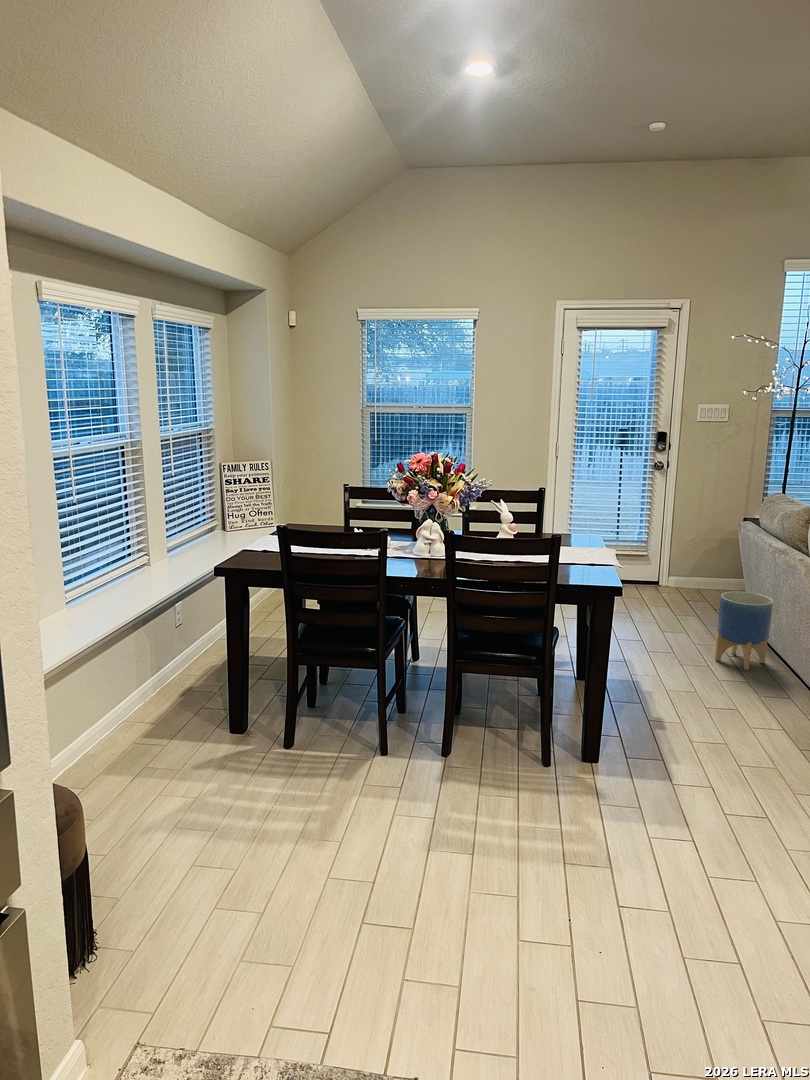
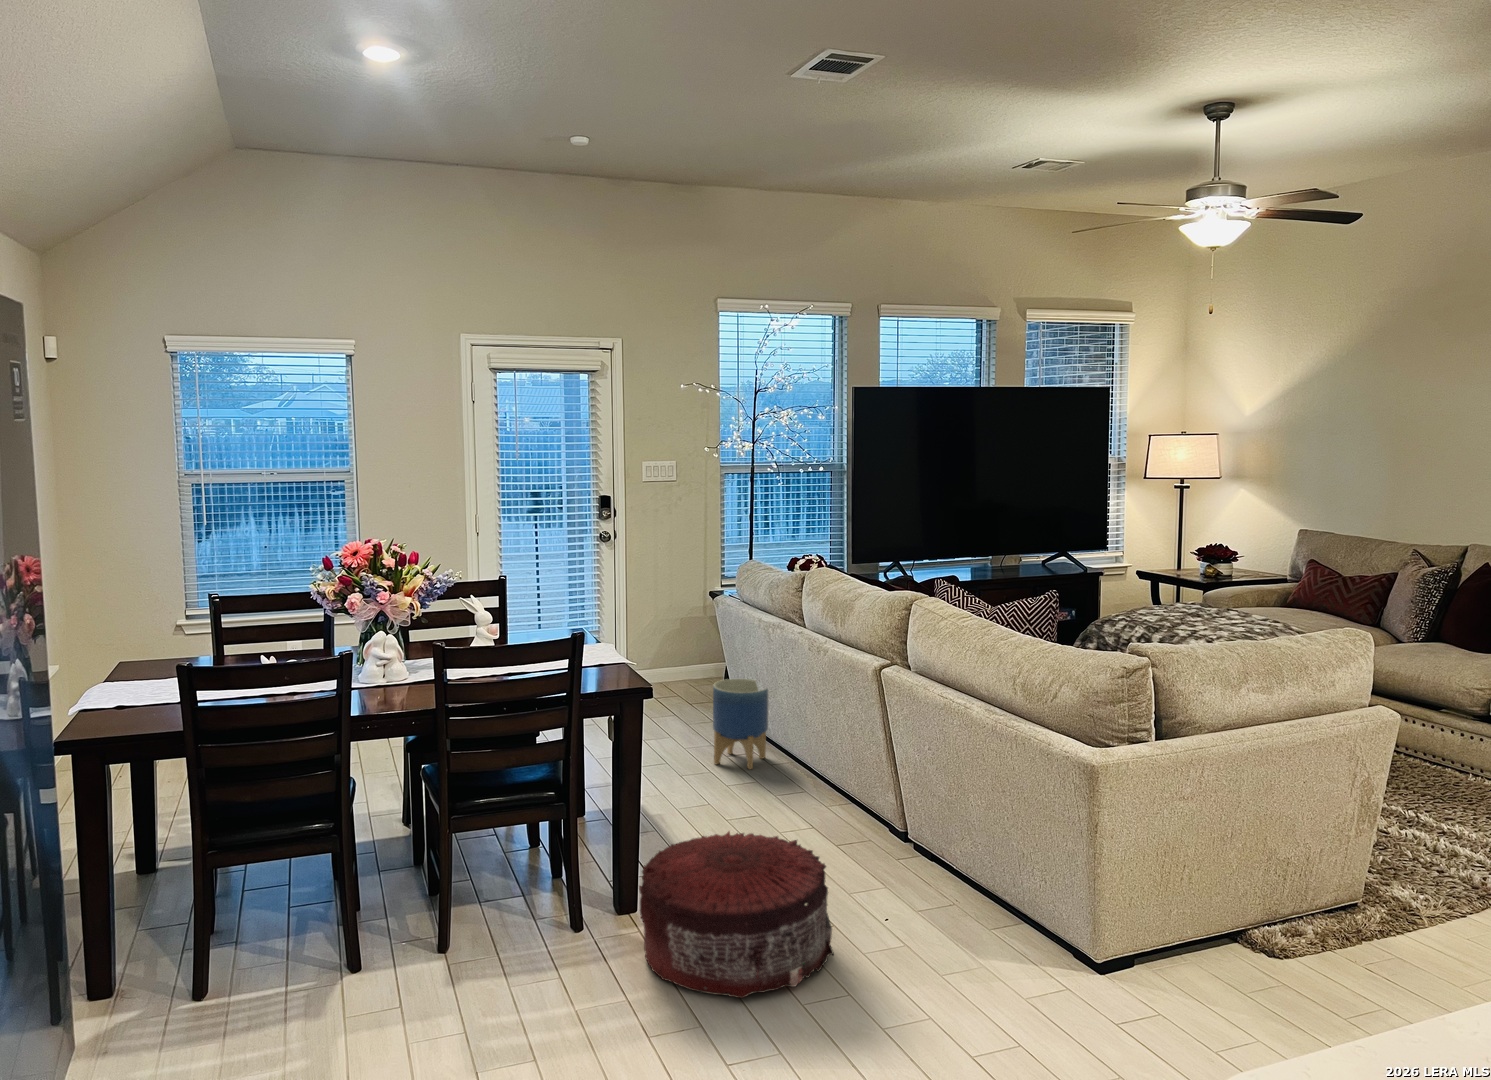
pouf: none [585,716,758,862] -> present [639,832,834,998]

